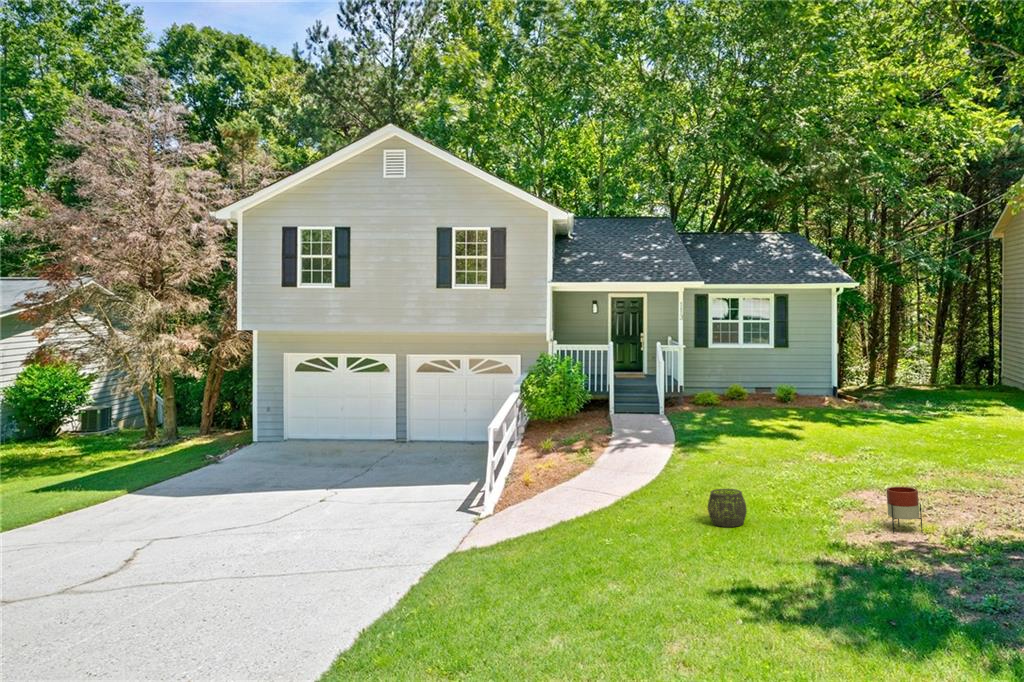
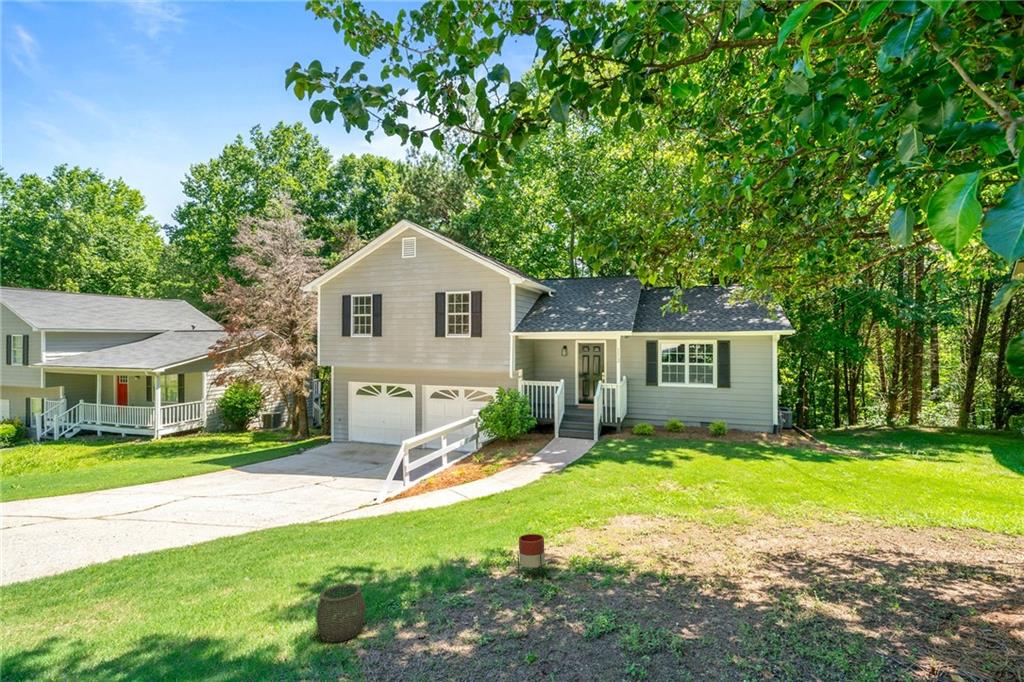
woven basket: present [708,489,747,527] -> present [316,584,366,642]

